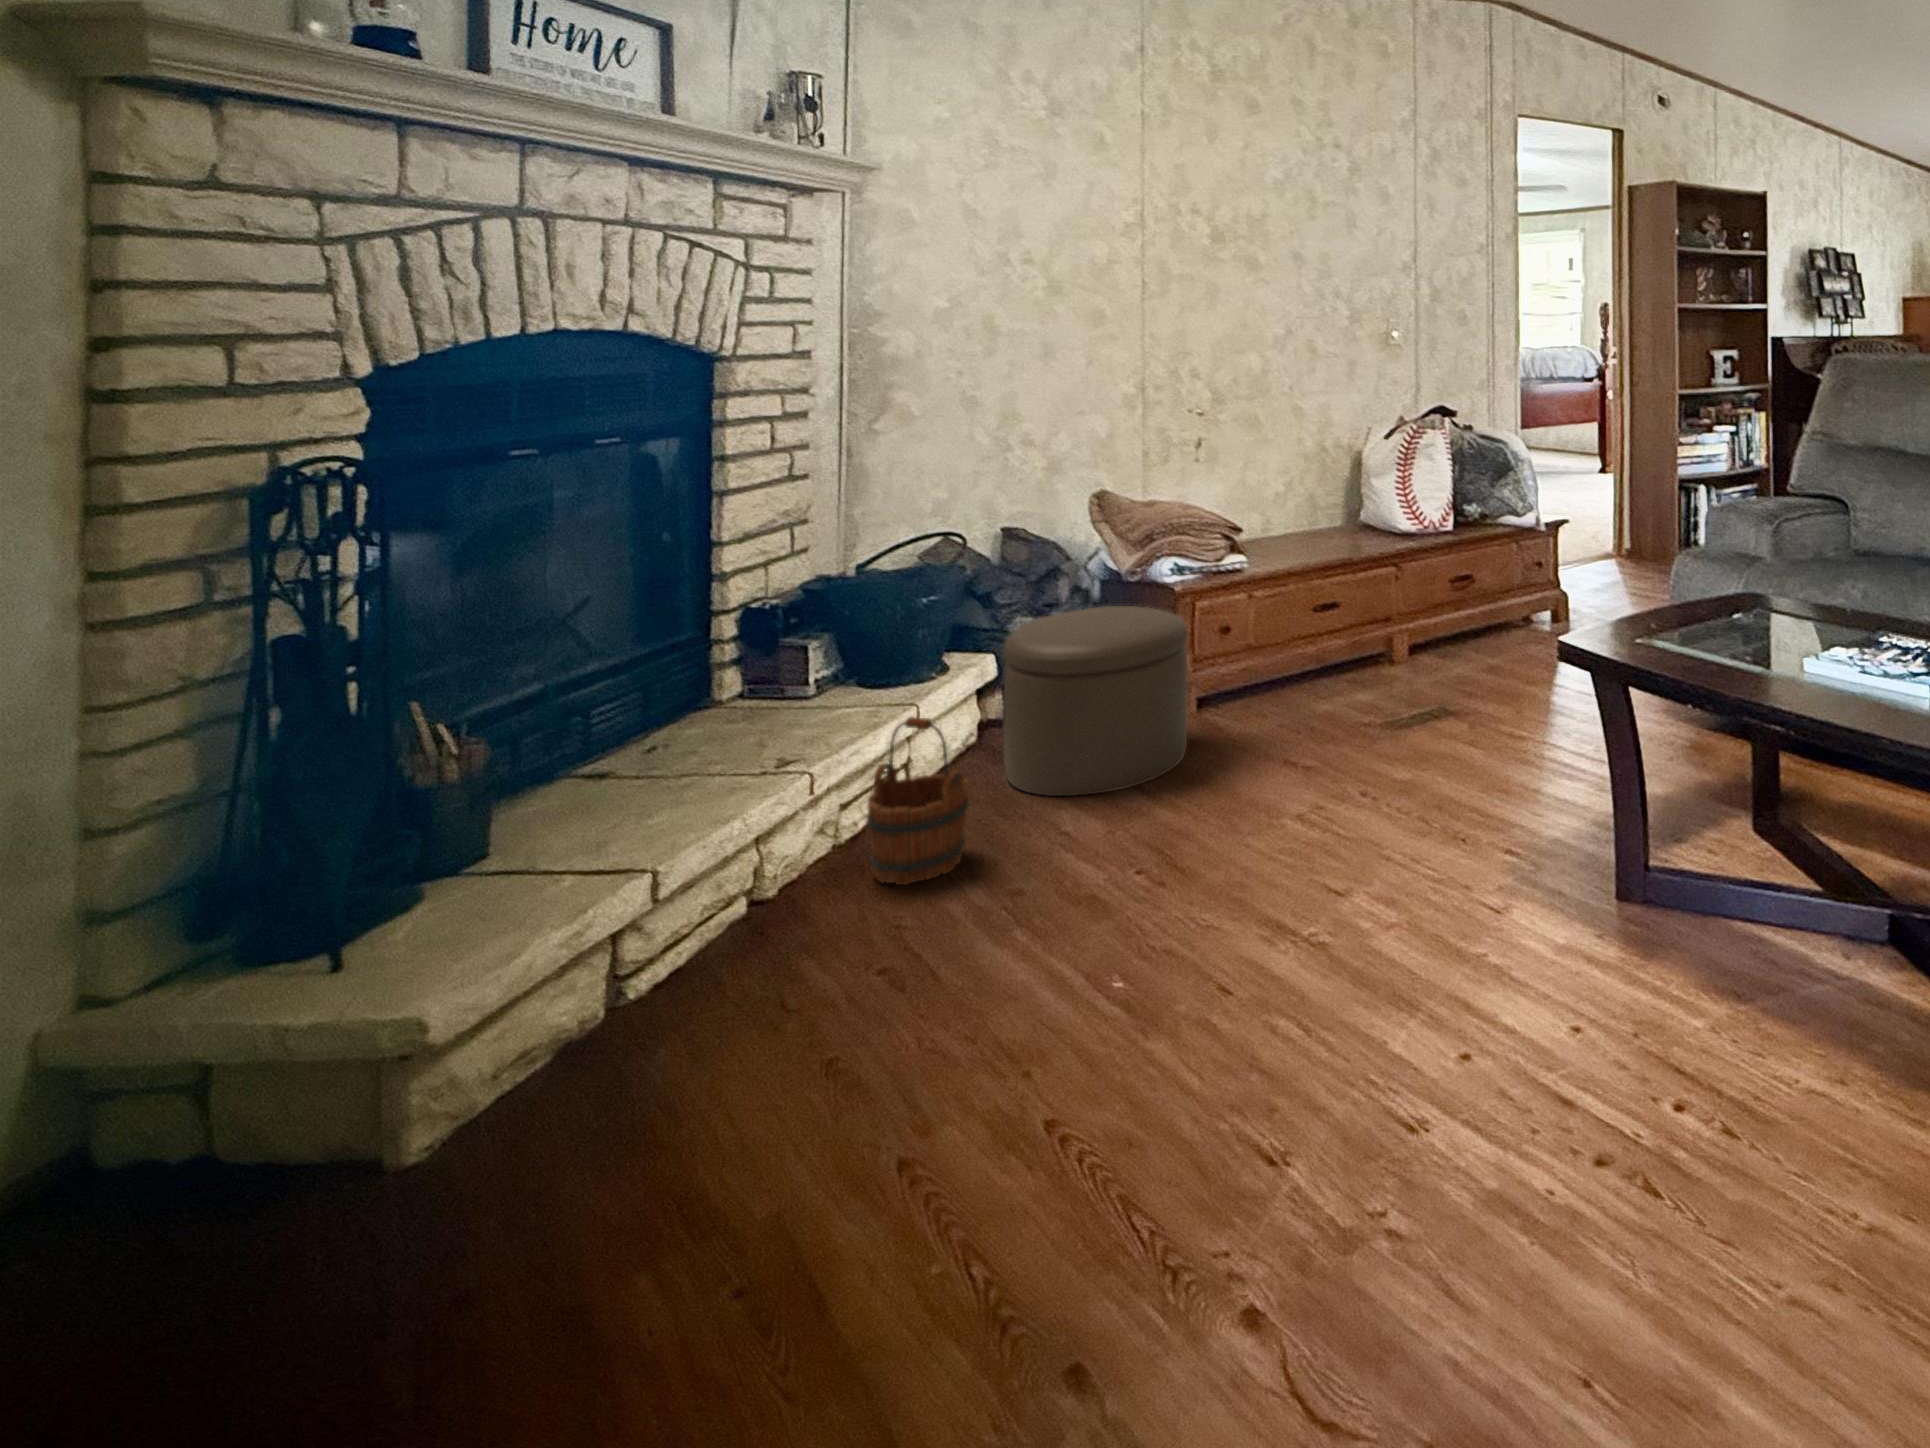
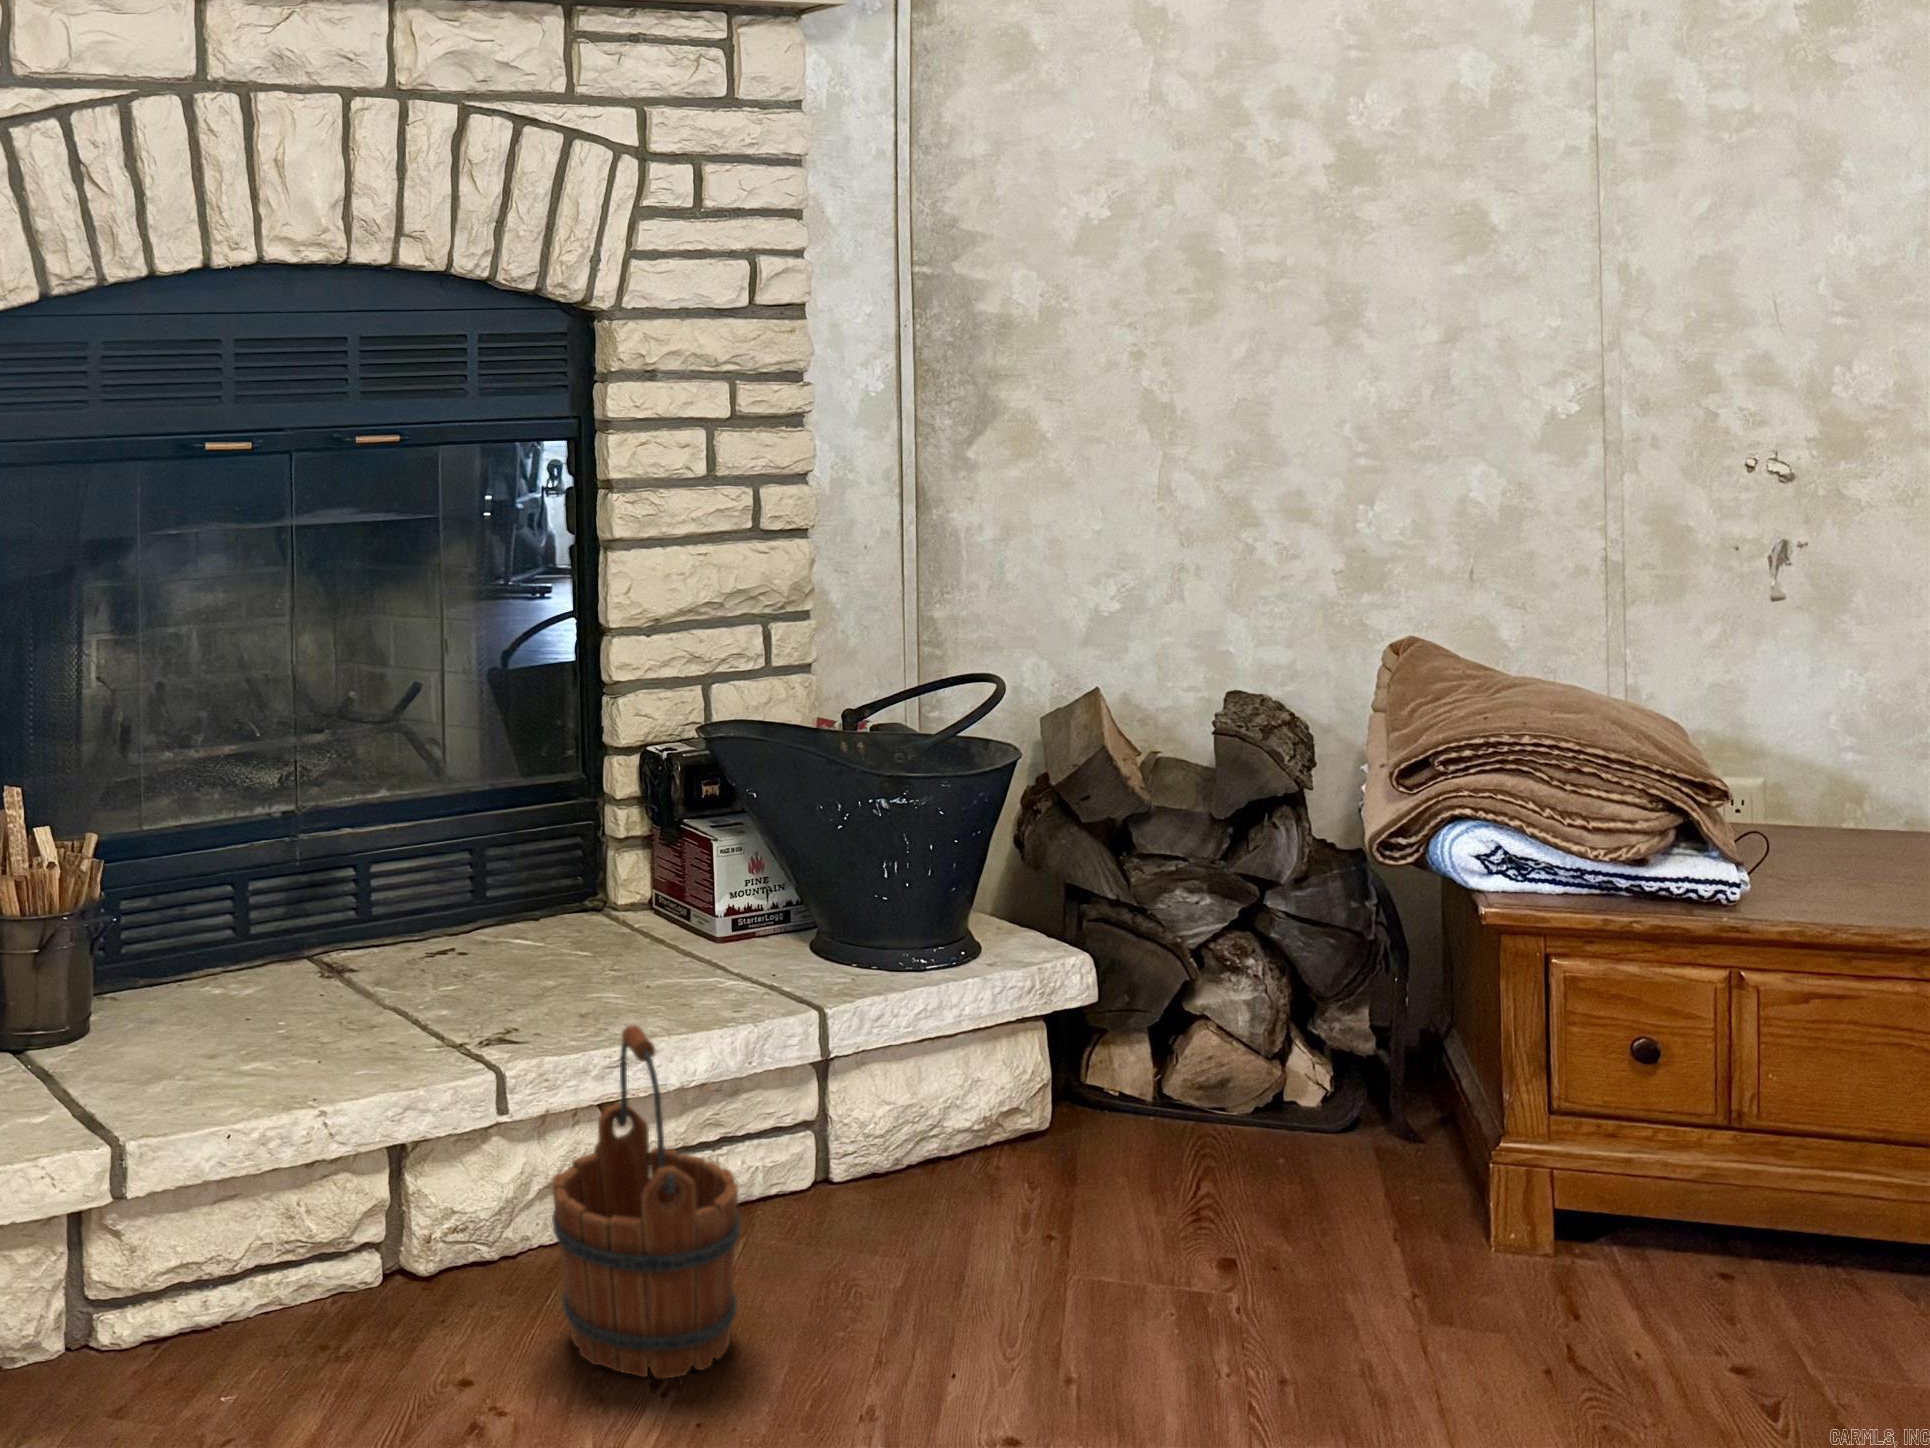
ottoman: present [1003,606,1188,796] -> none [969,901,1424,1386]

